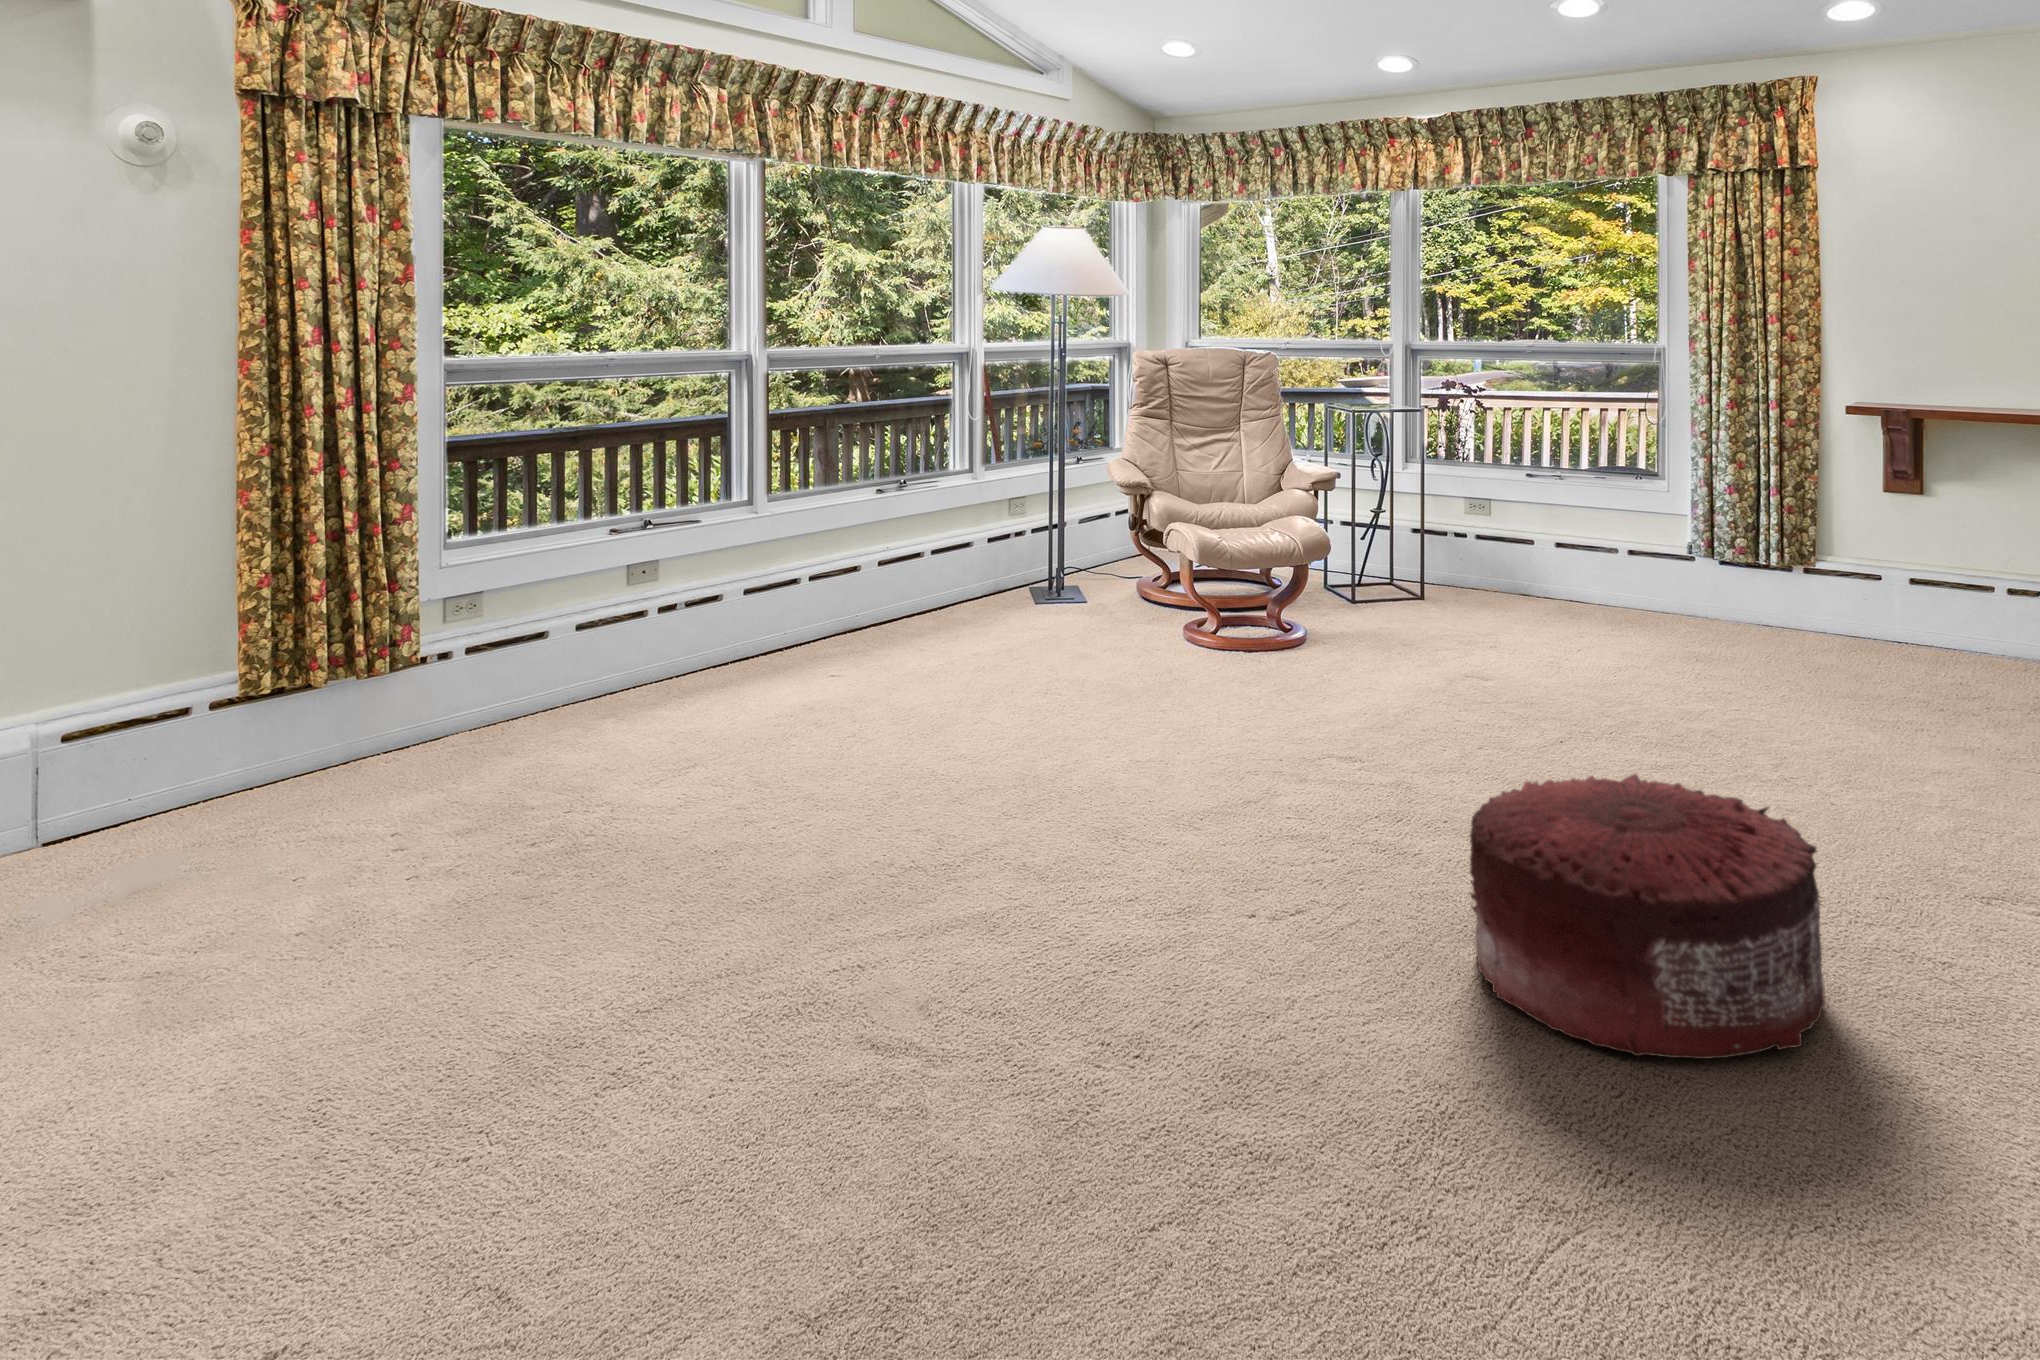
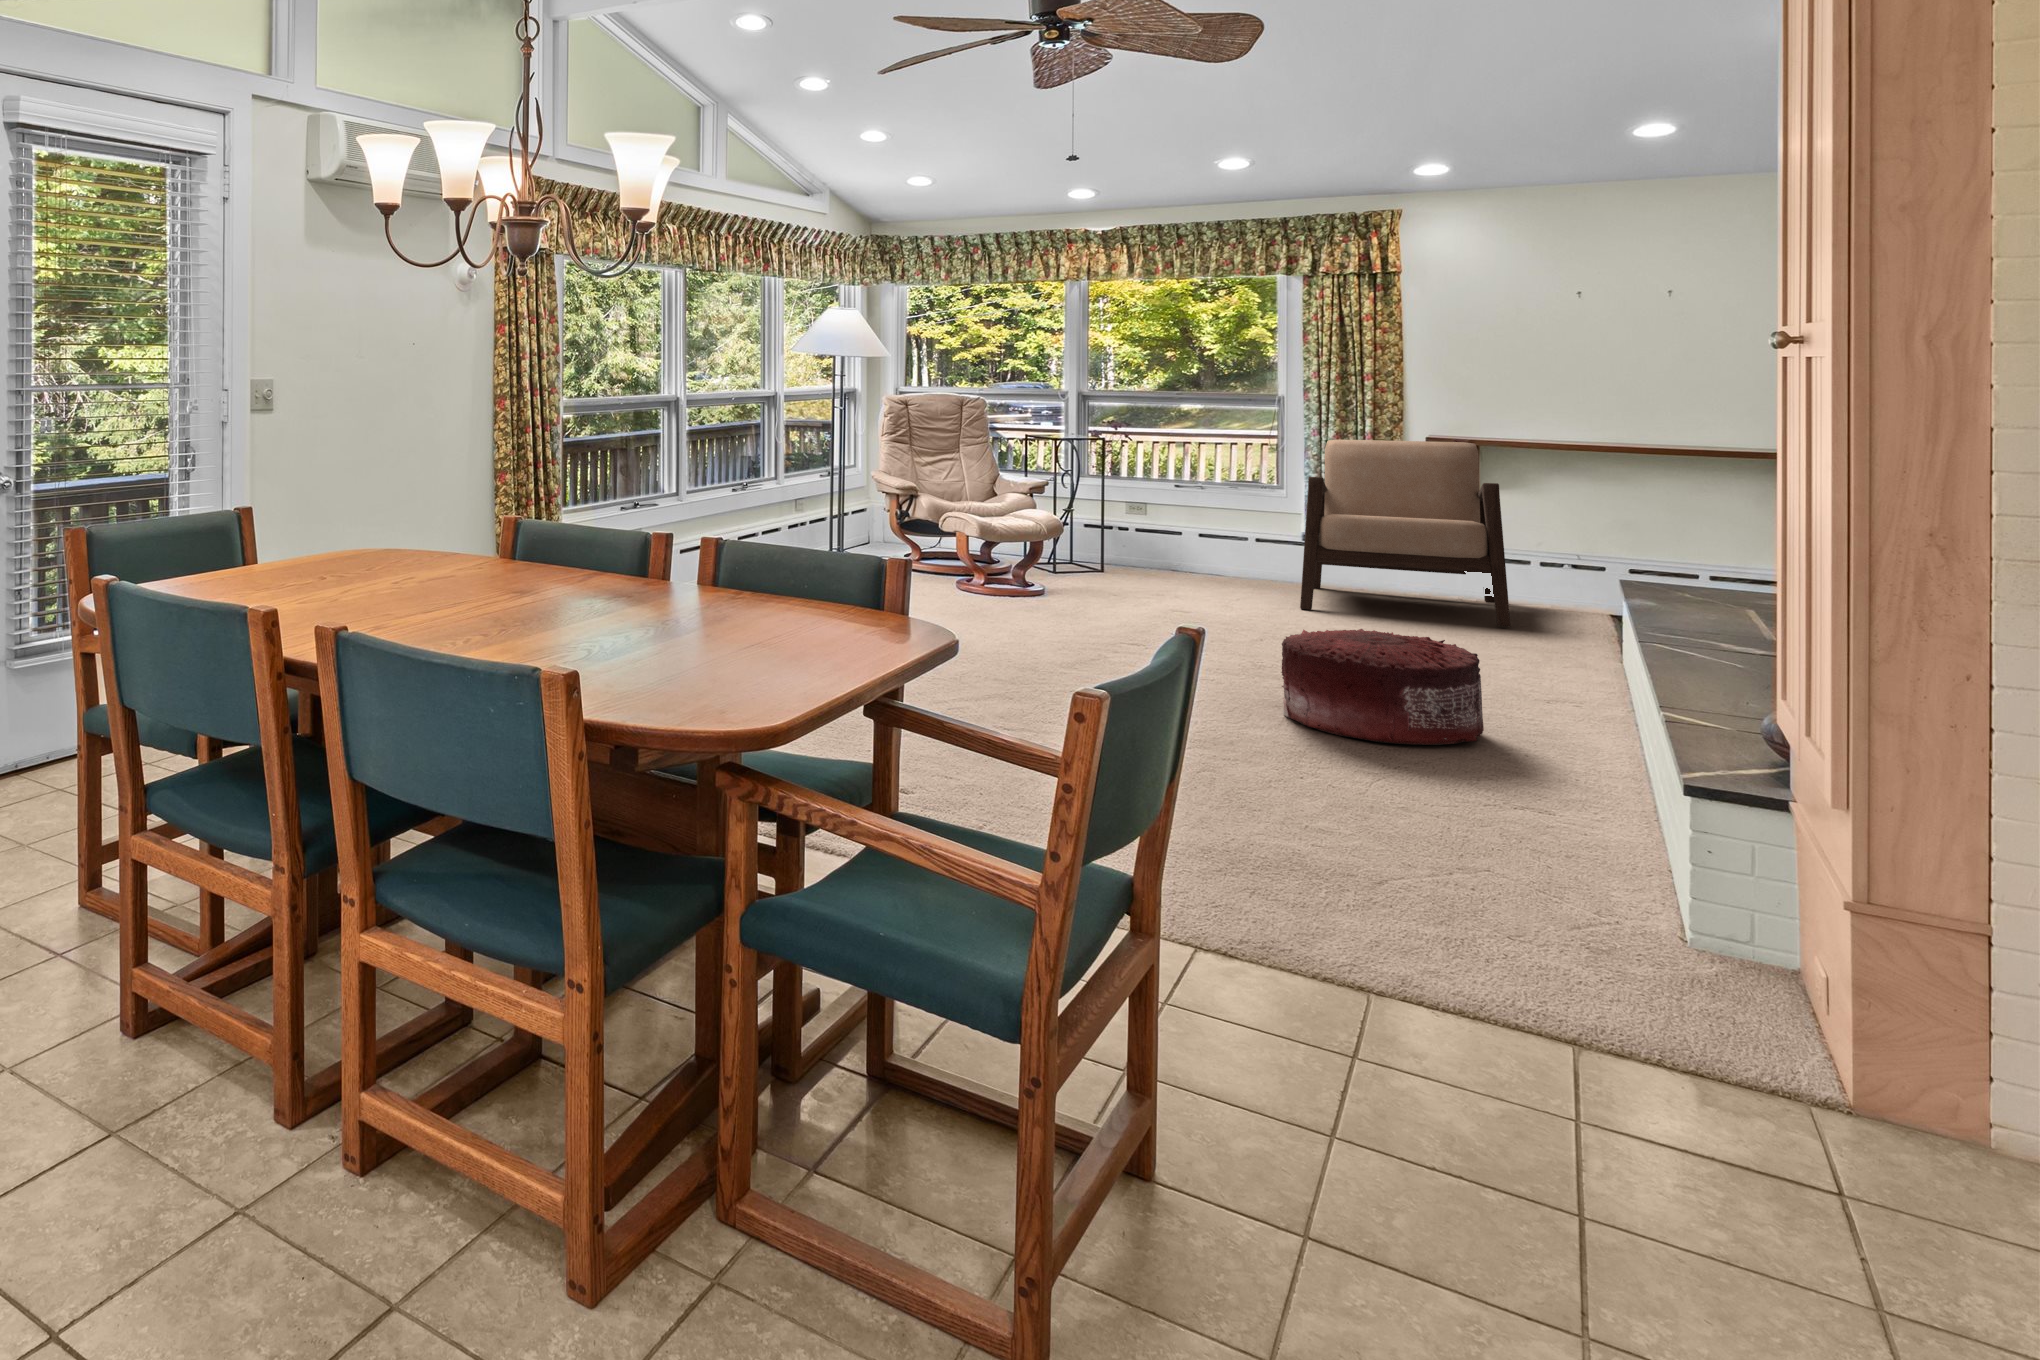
armchair: none [1658,410,1952,699] -> present [1300,440,1510,627]

